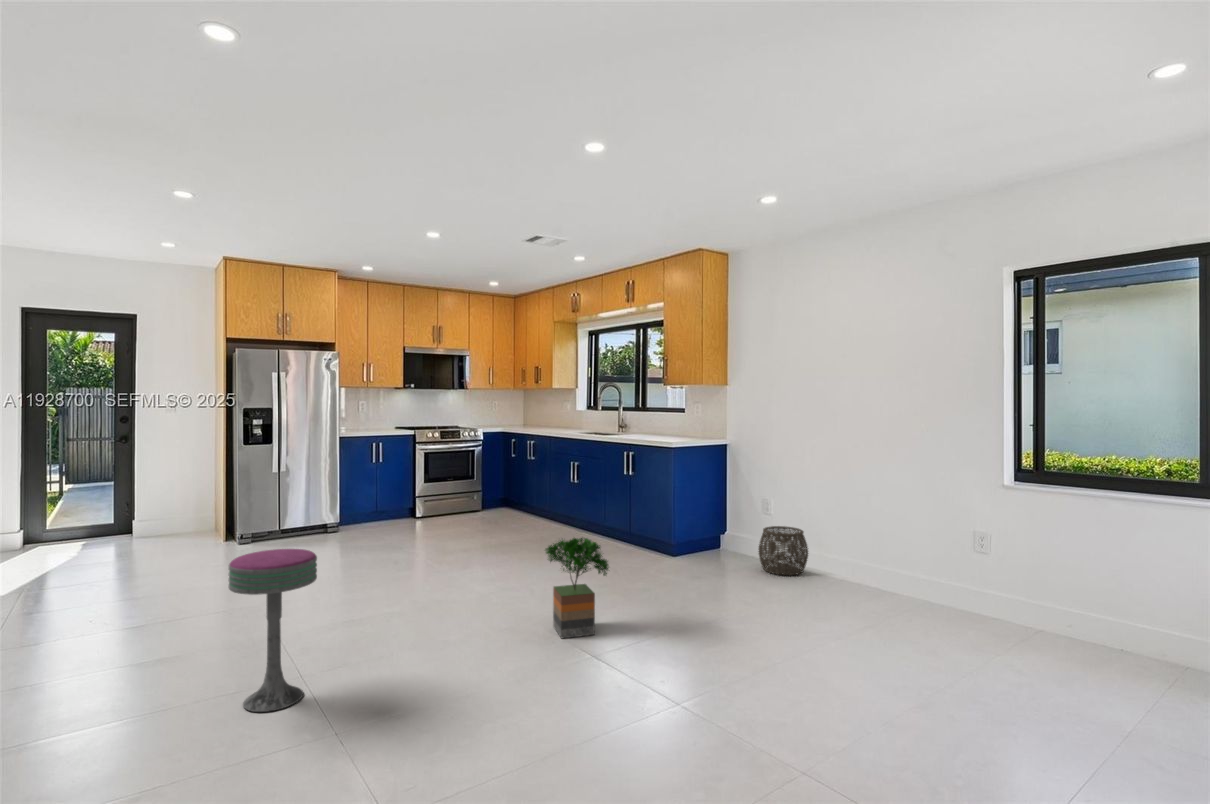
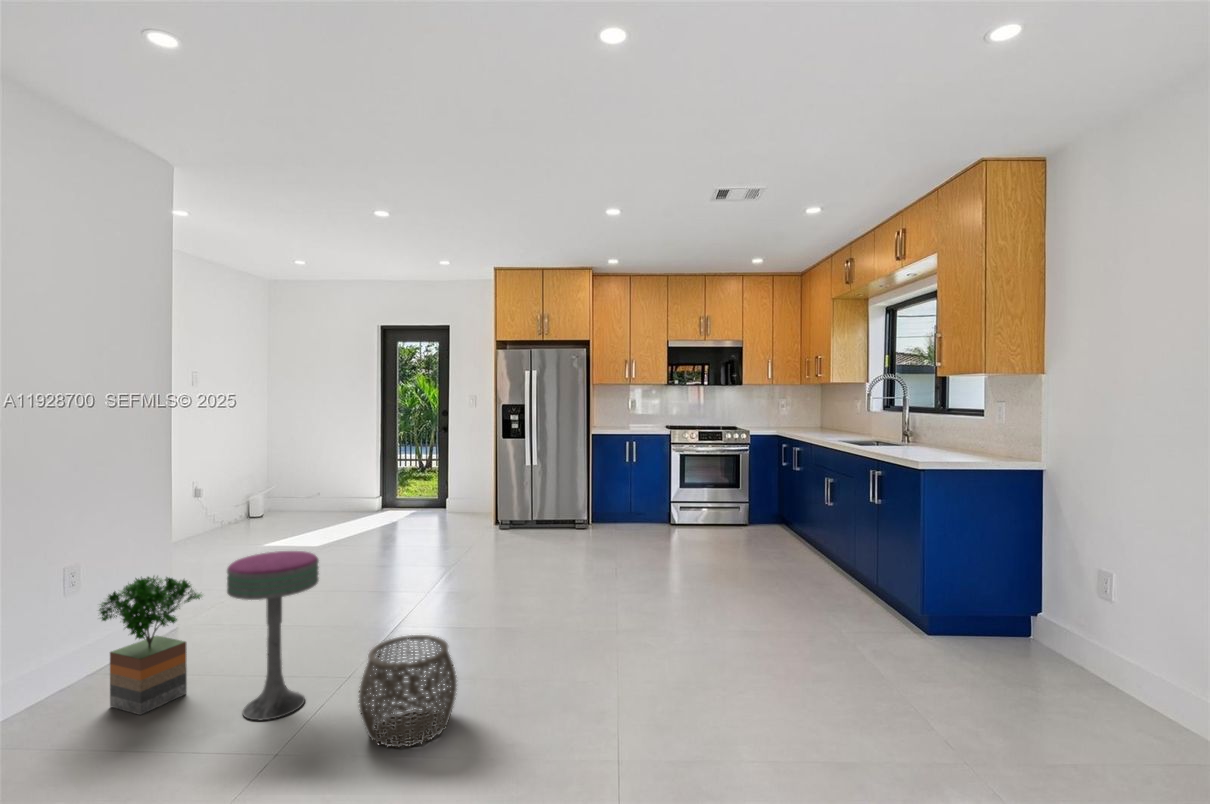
woven basket: present [758,526,808,575] -> present [359,635,457,747]
potted tree: present [546,538,609,638] -> present [99,576,203,715]

